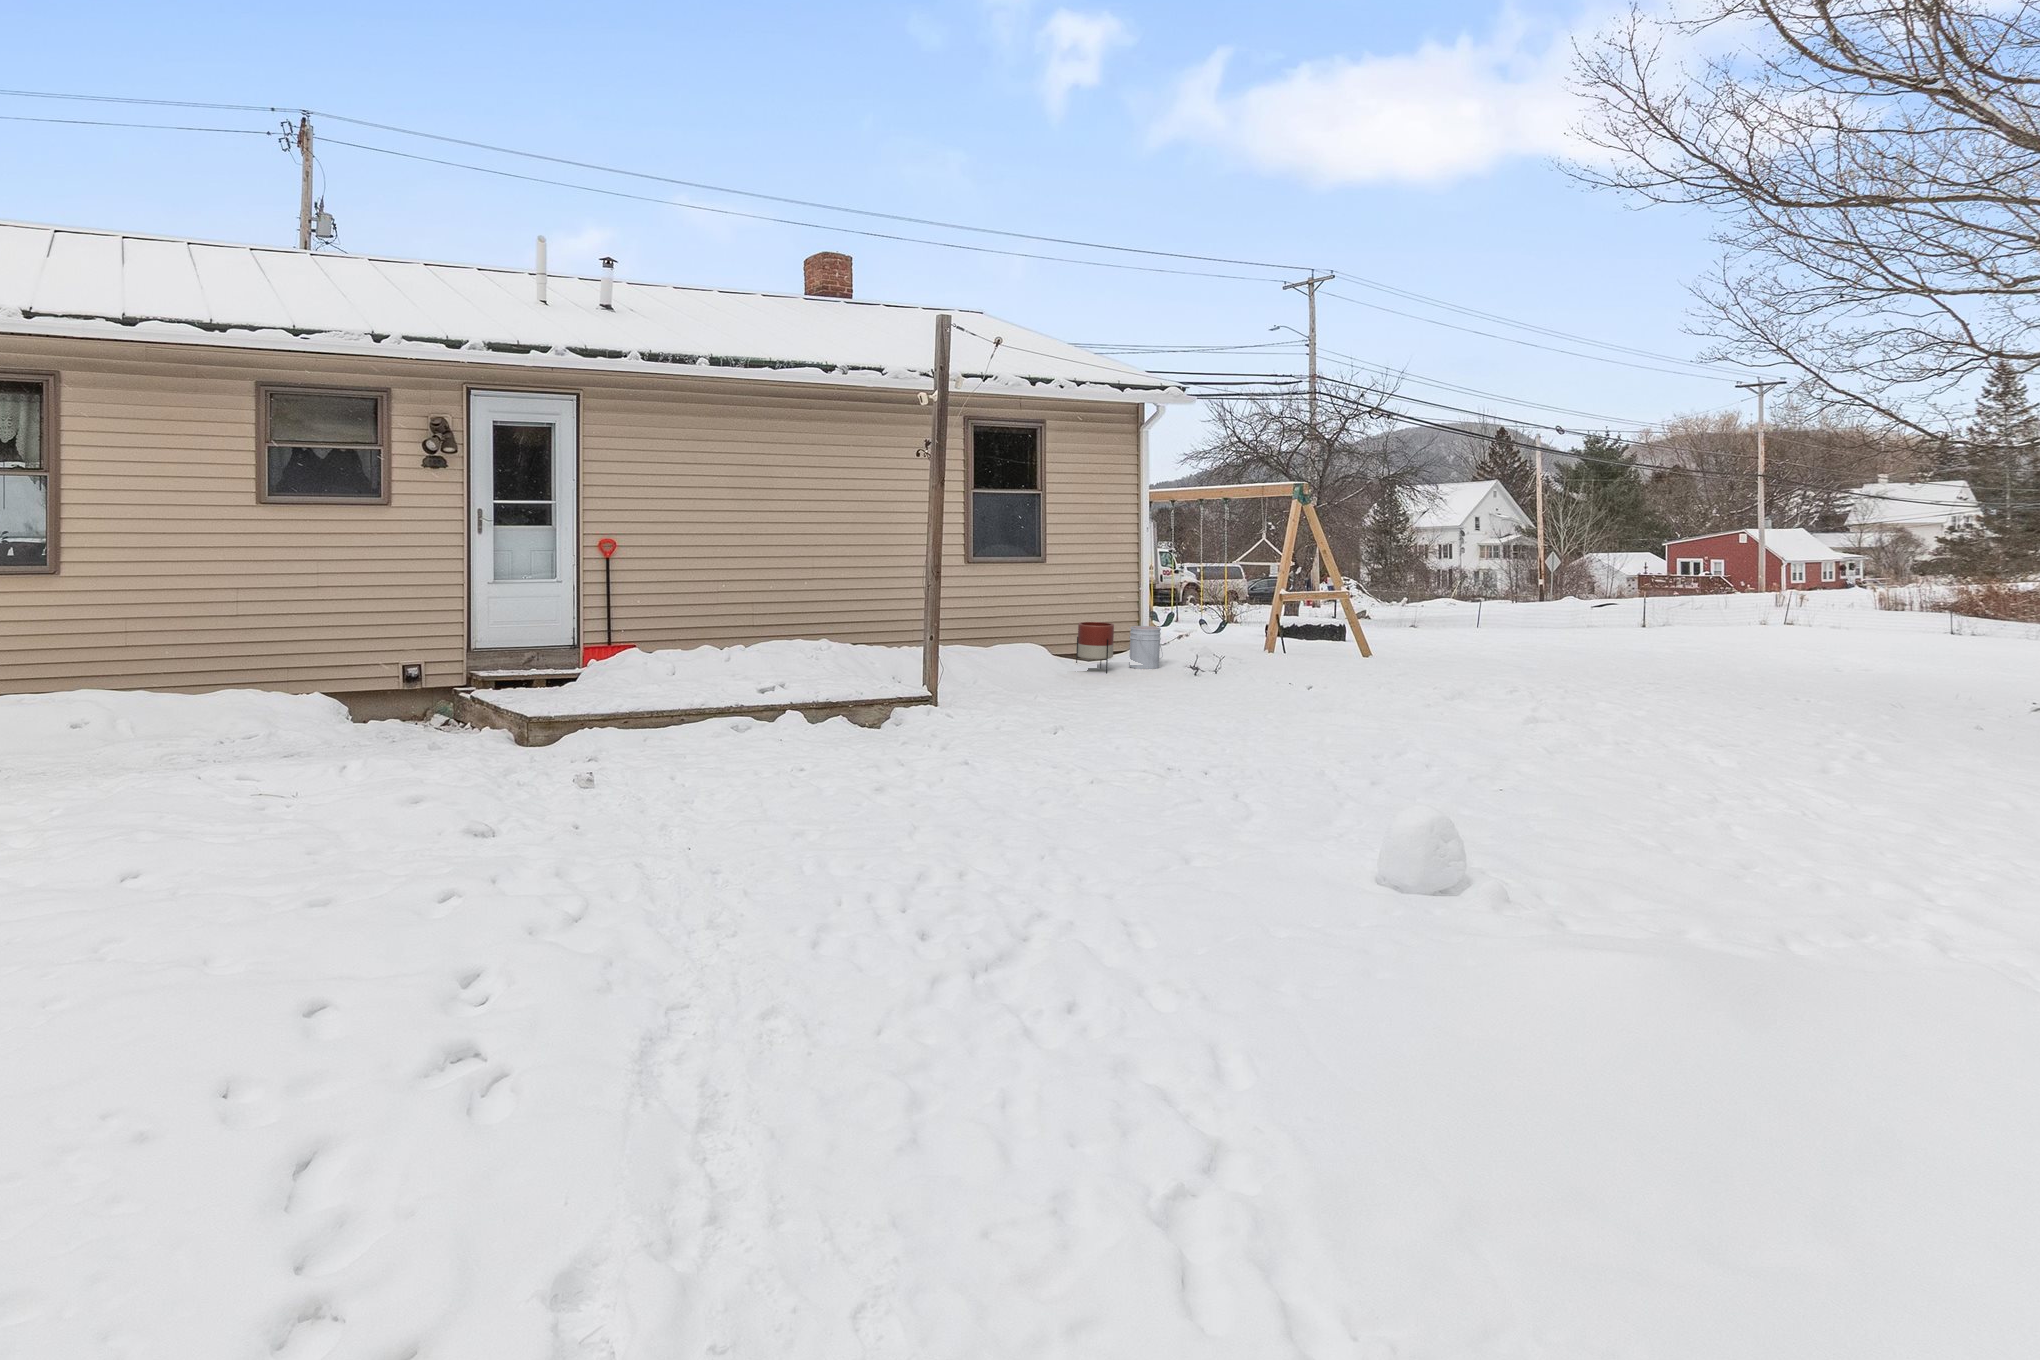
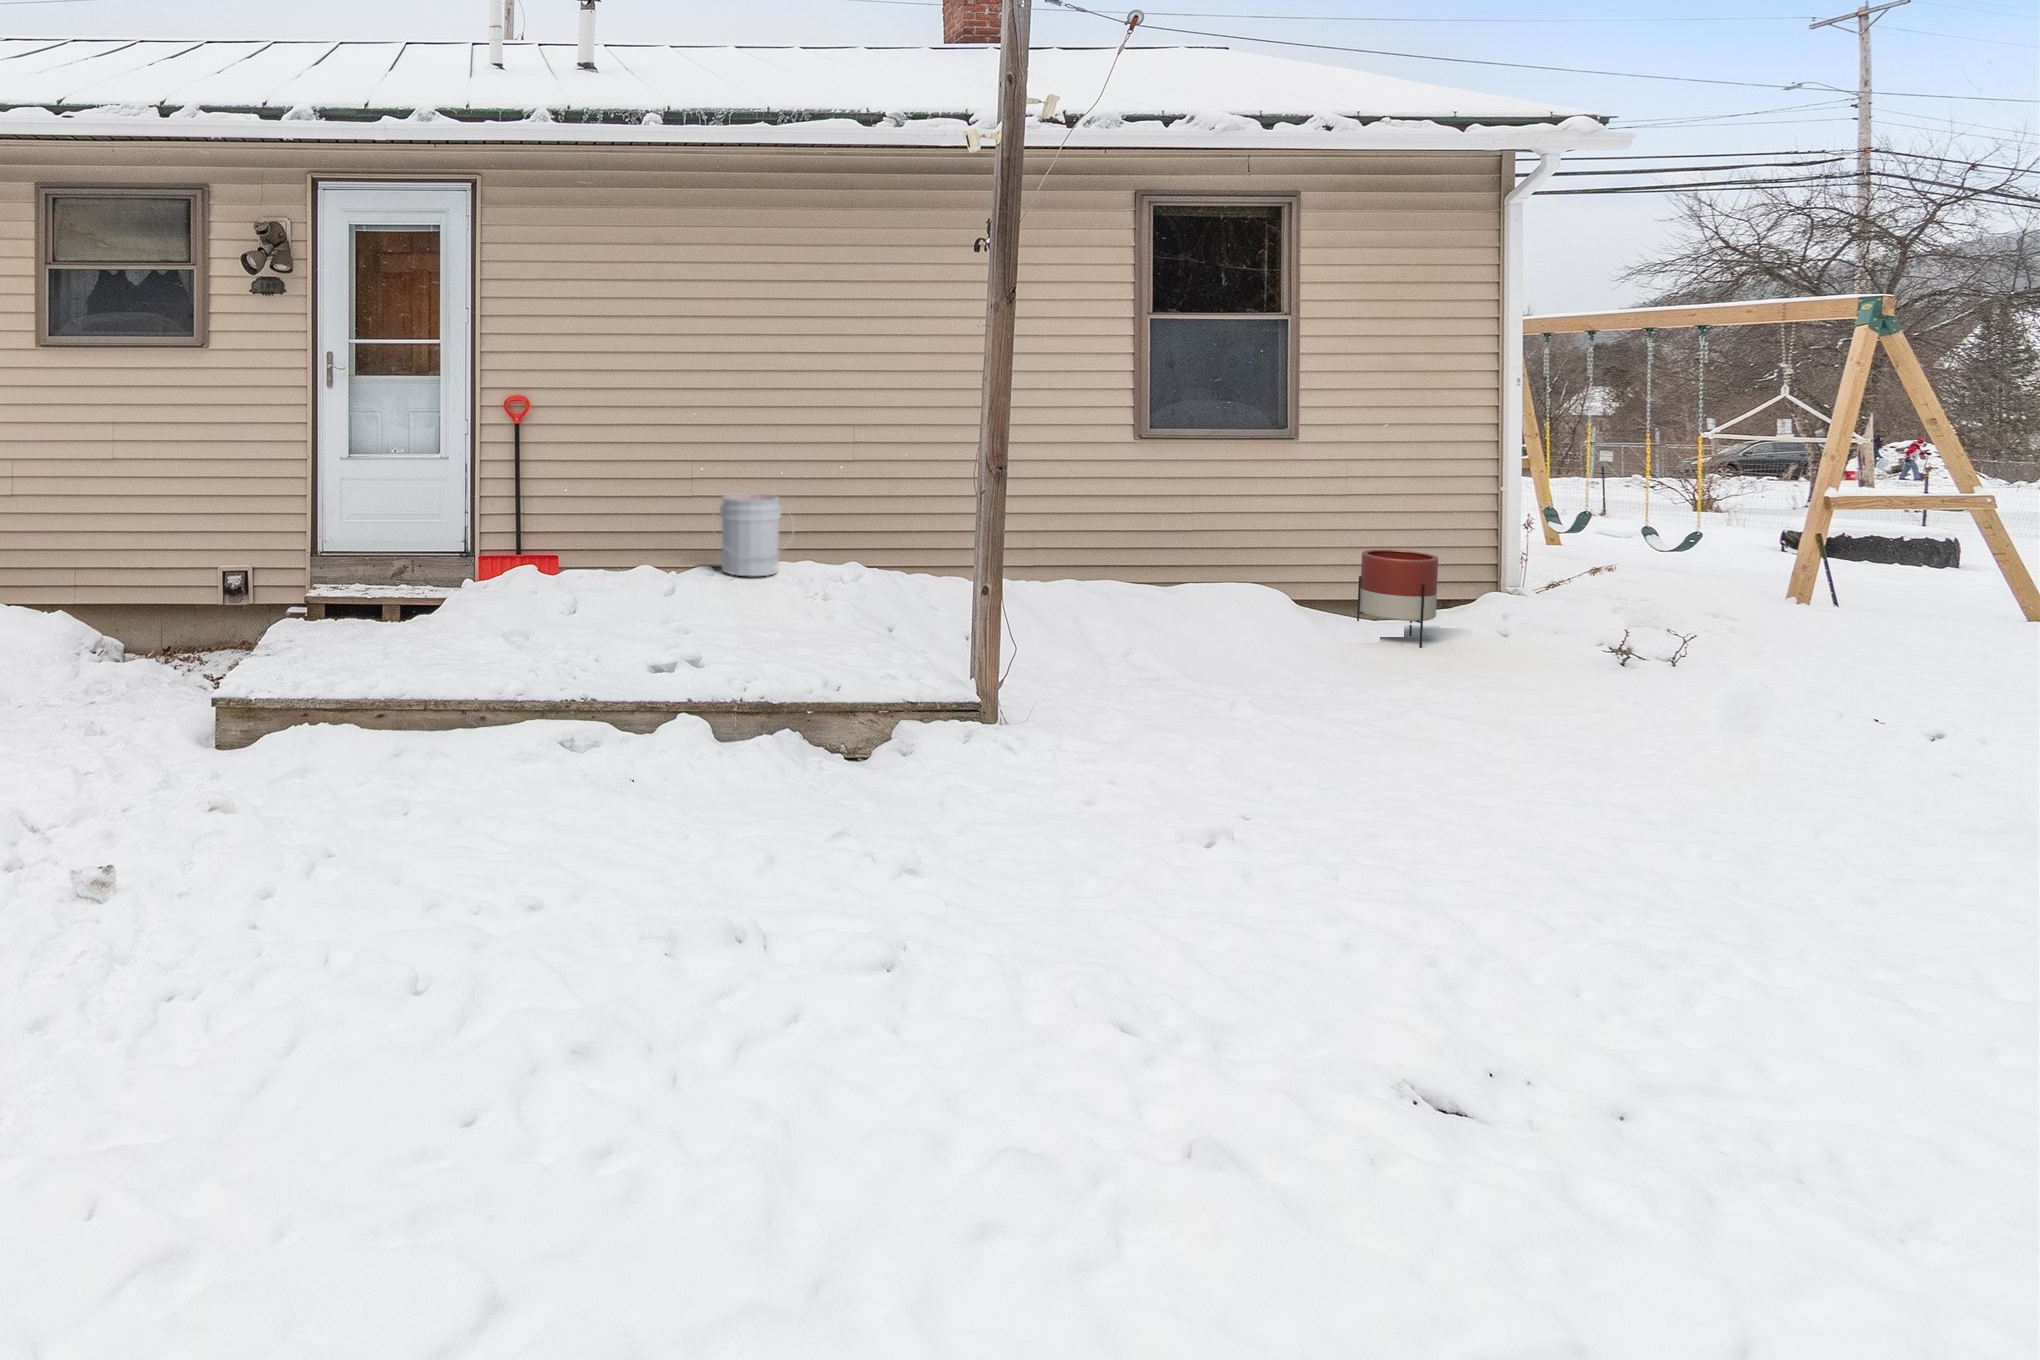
bucket: present [1129,626,1163,669] -> present [714,493,792,576]

